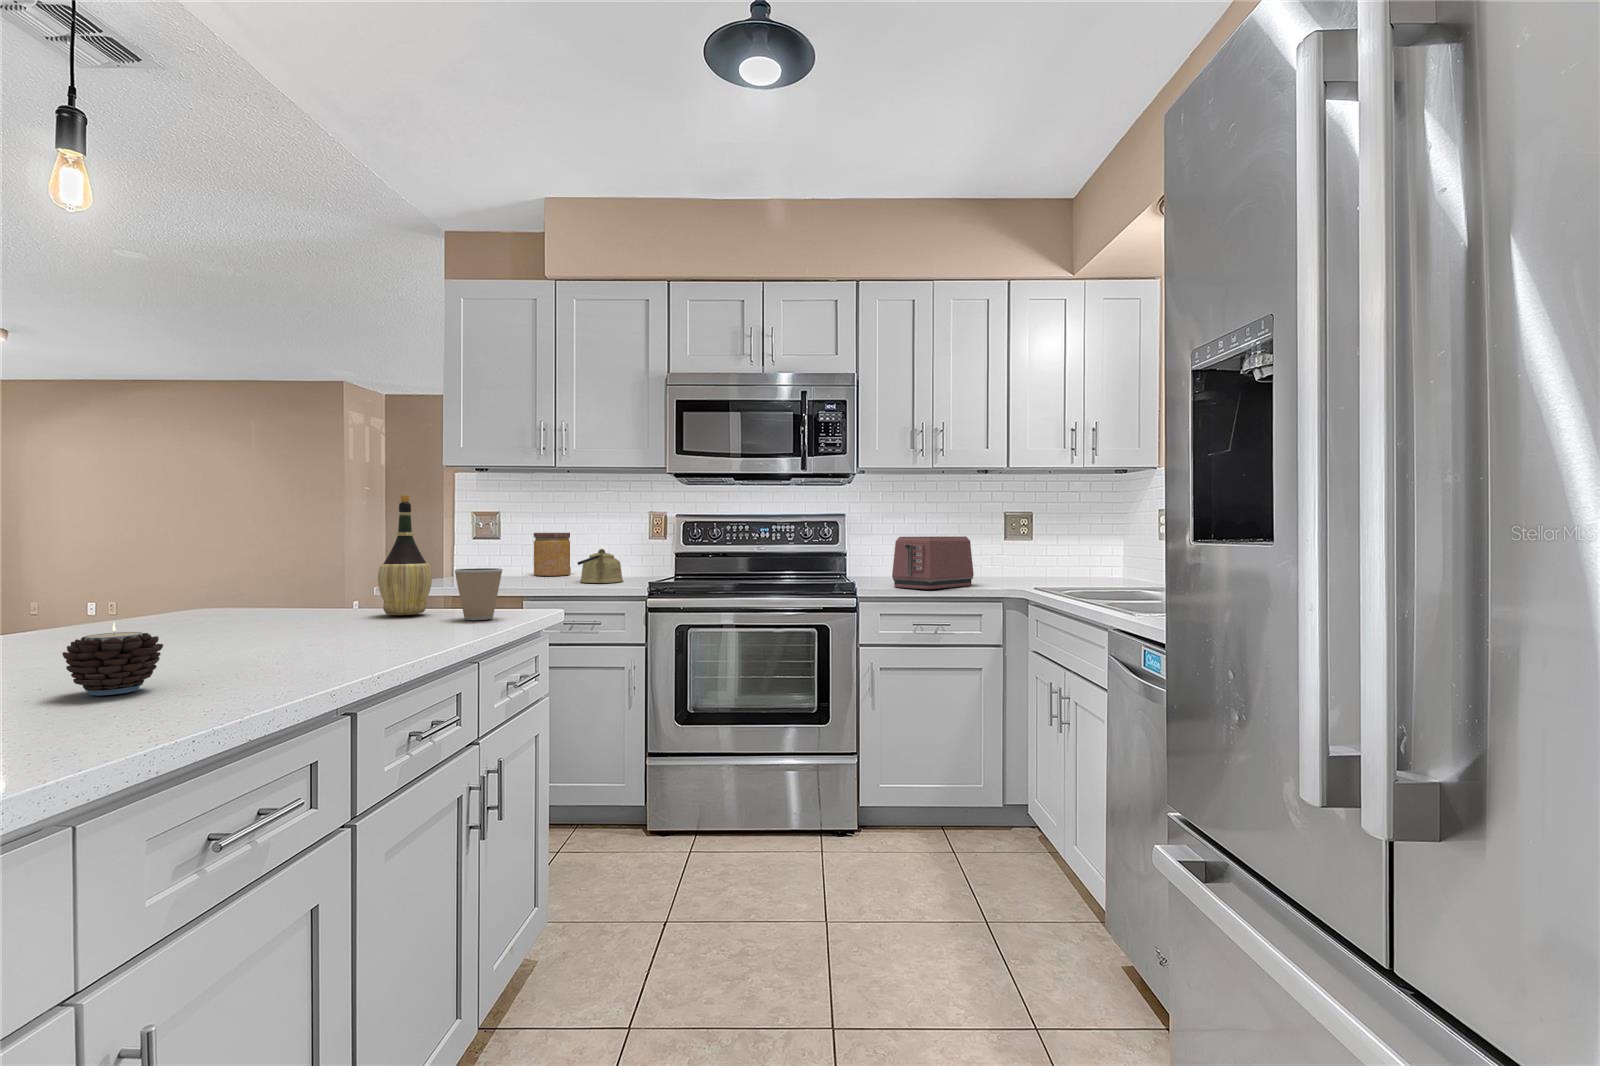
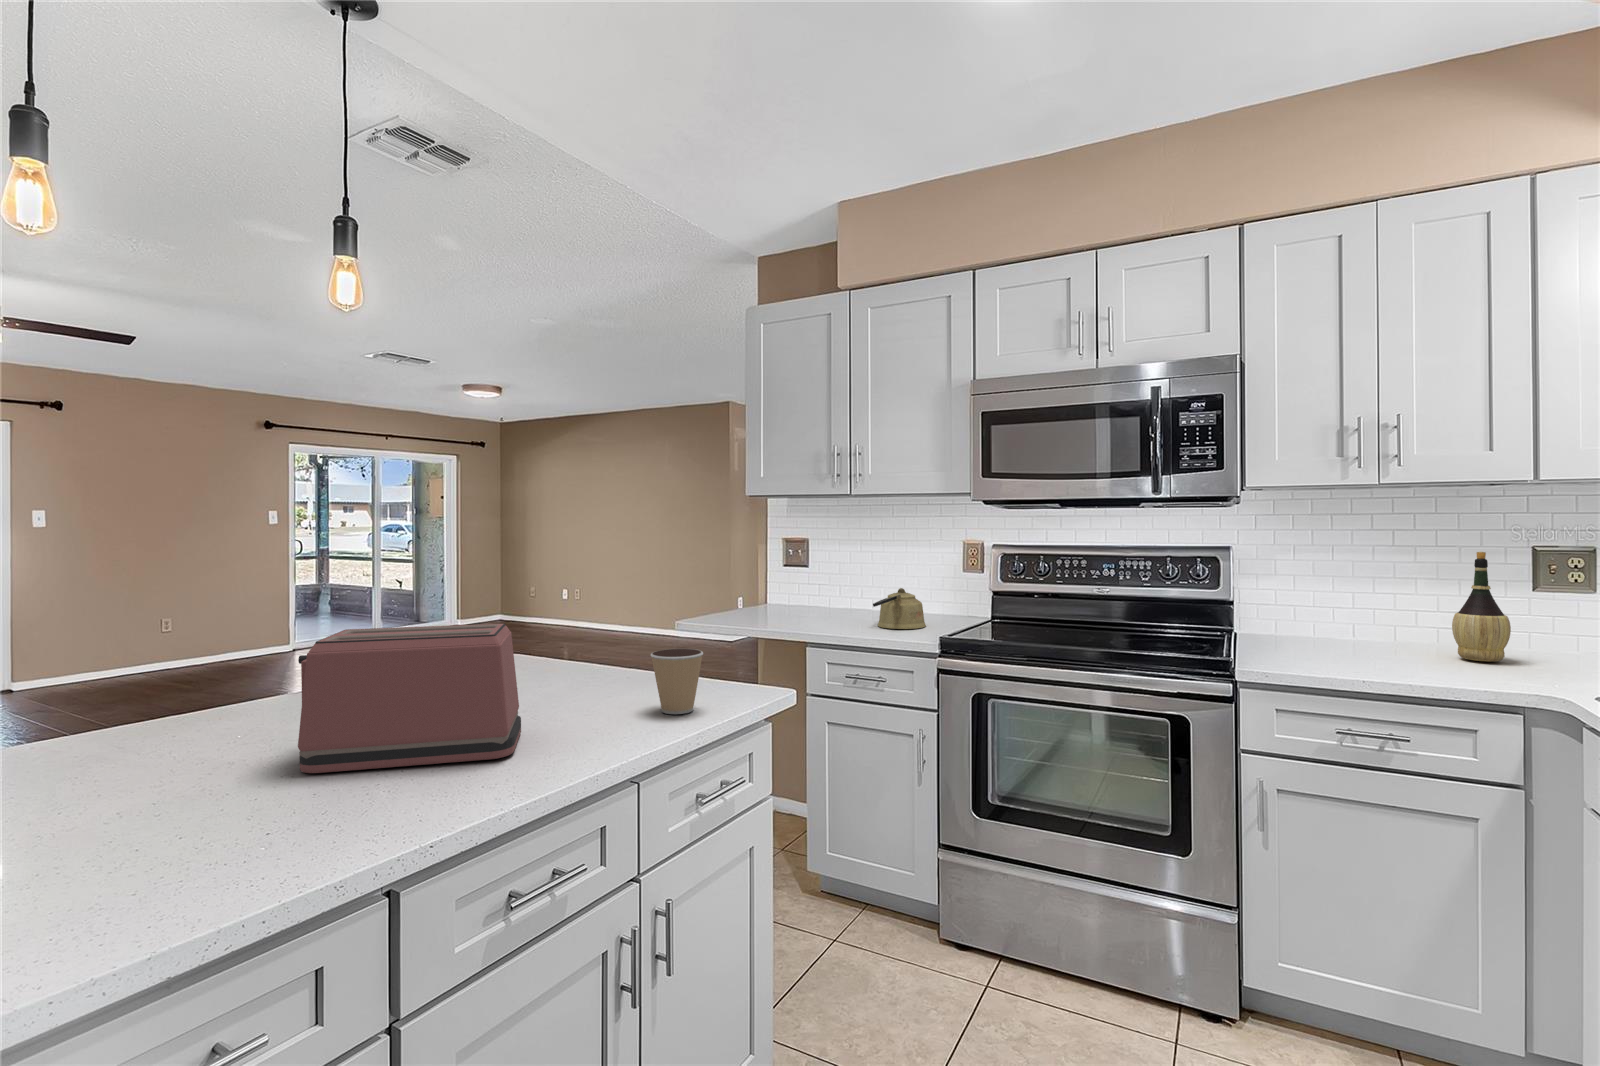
wine bottle: present [378,495,432,615] -> present [1452,552,1511,661]
jar: present [534,533,571,576] -> none [840,562,879,612]
toaster: present [892,536,974,589] -> present [298,624,521,773]
candle: present [62,622,163,695] -> none [110,771,216,855]

